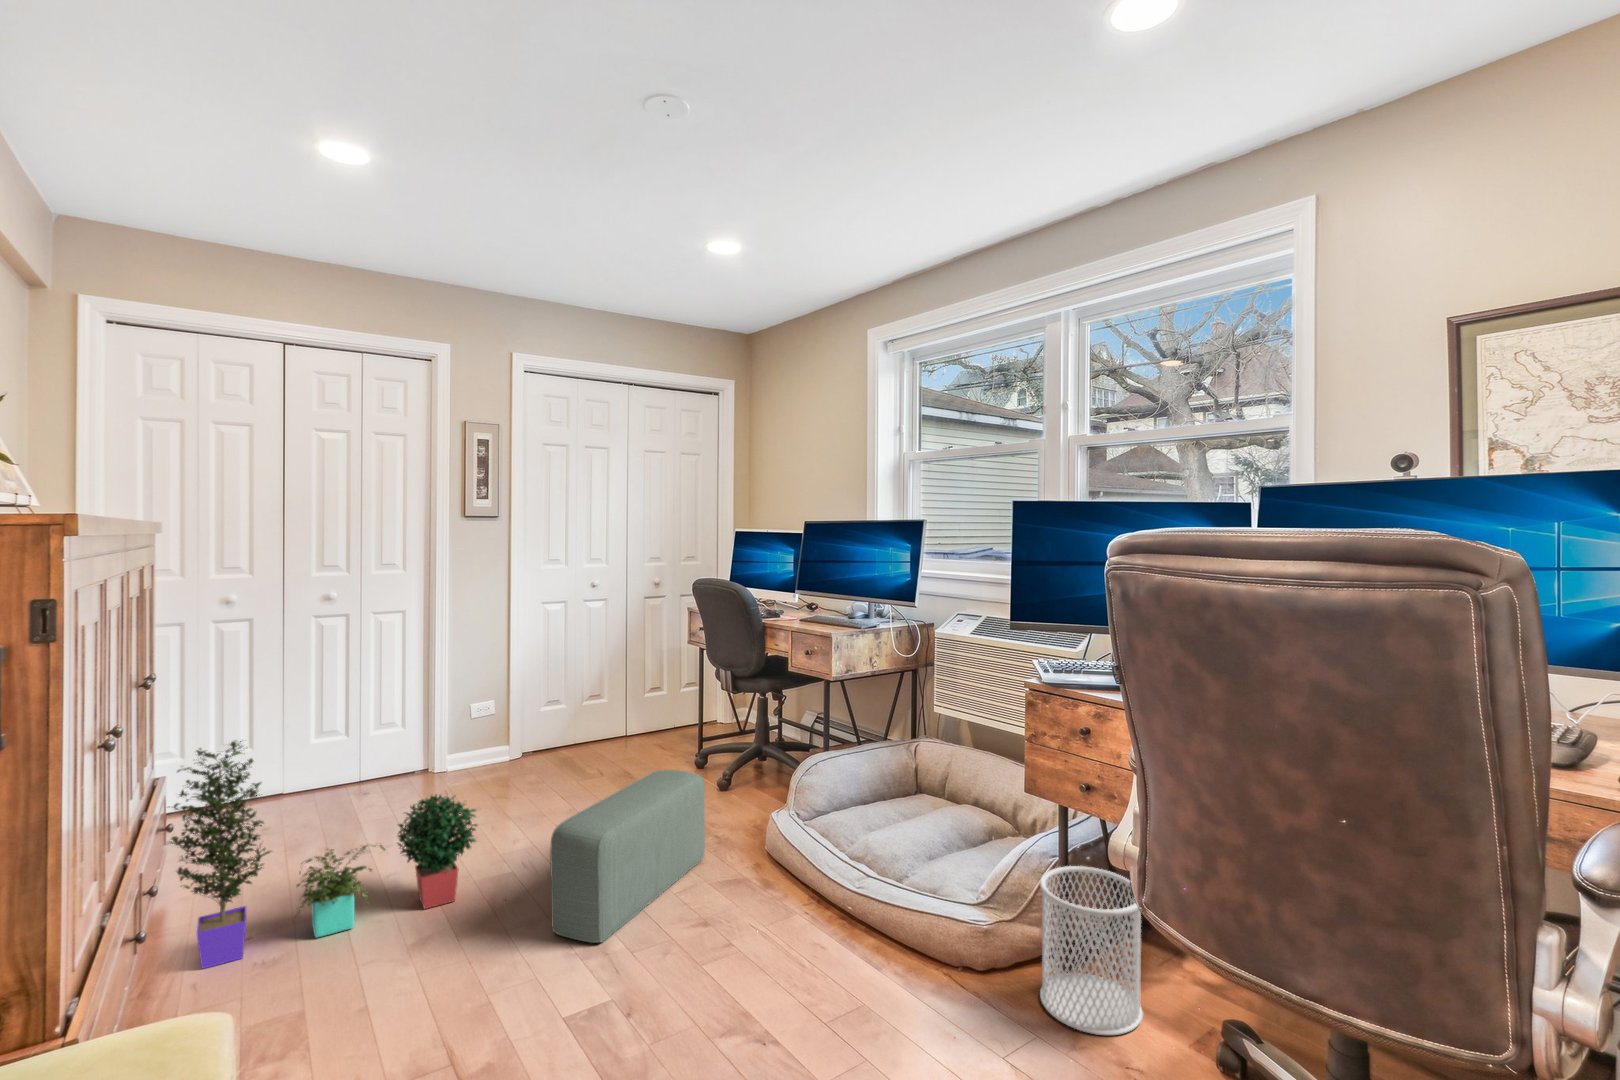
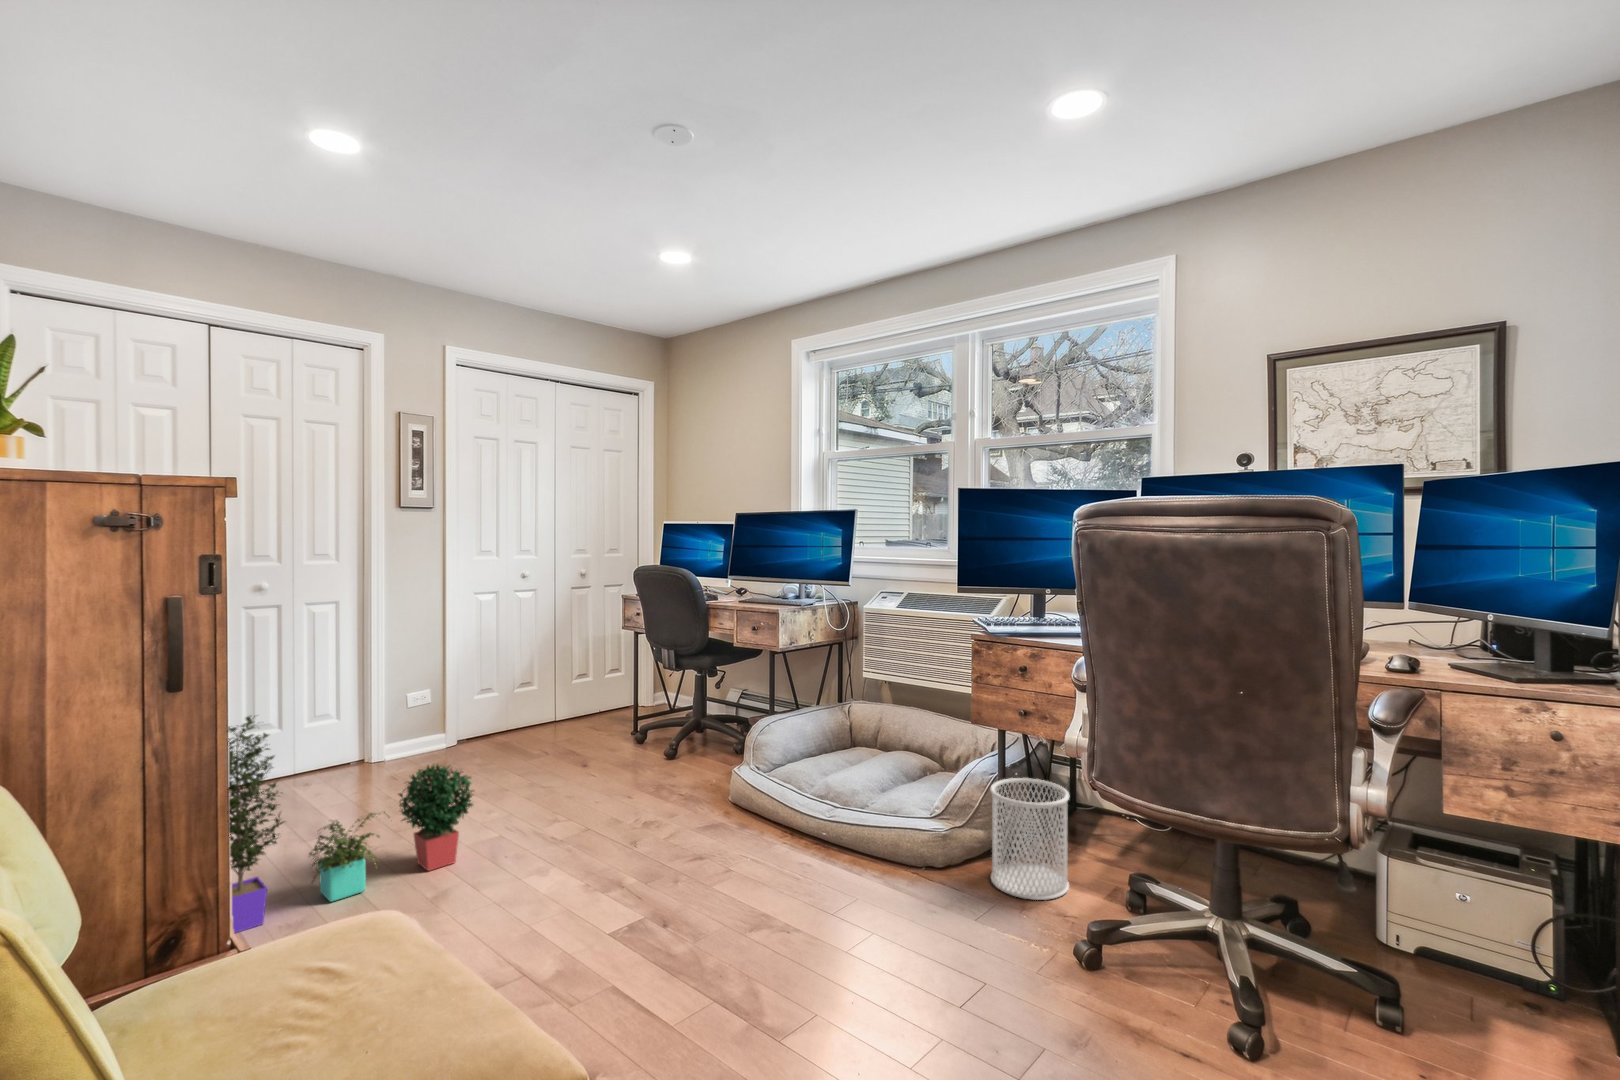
pouf: present [550,770,705,943] -> none [563,734,678,881]

